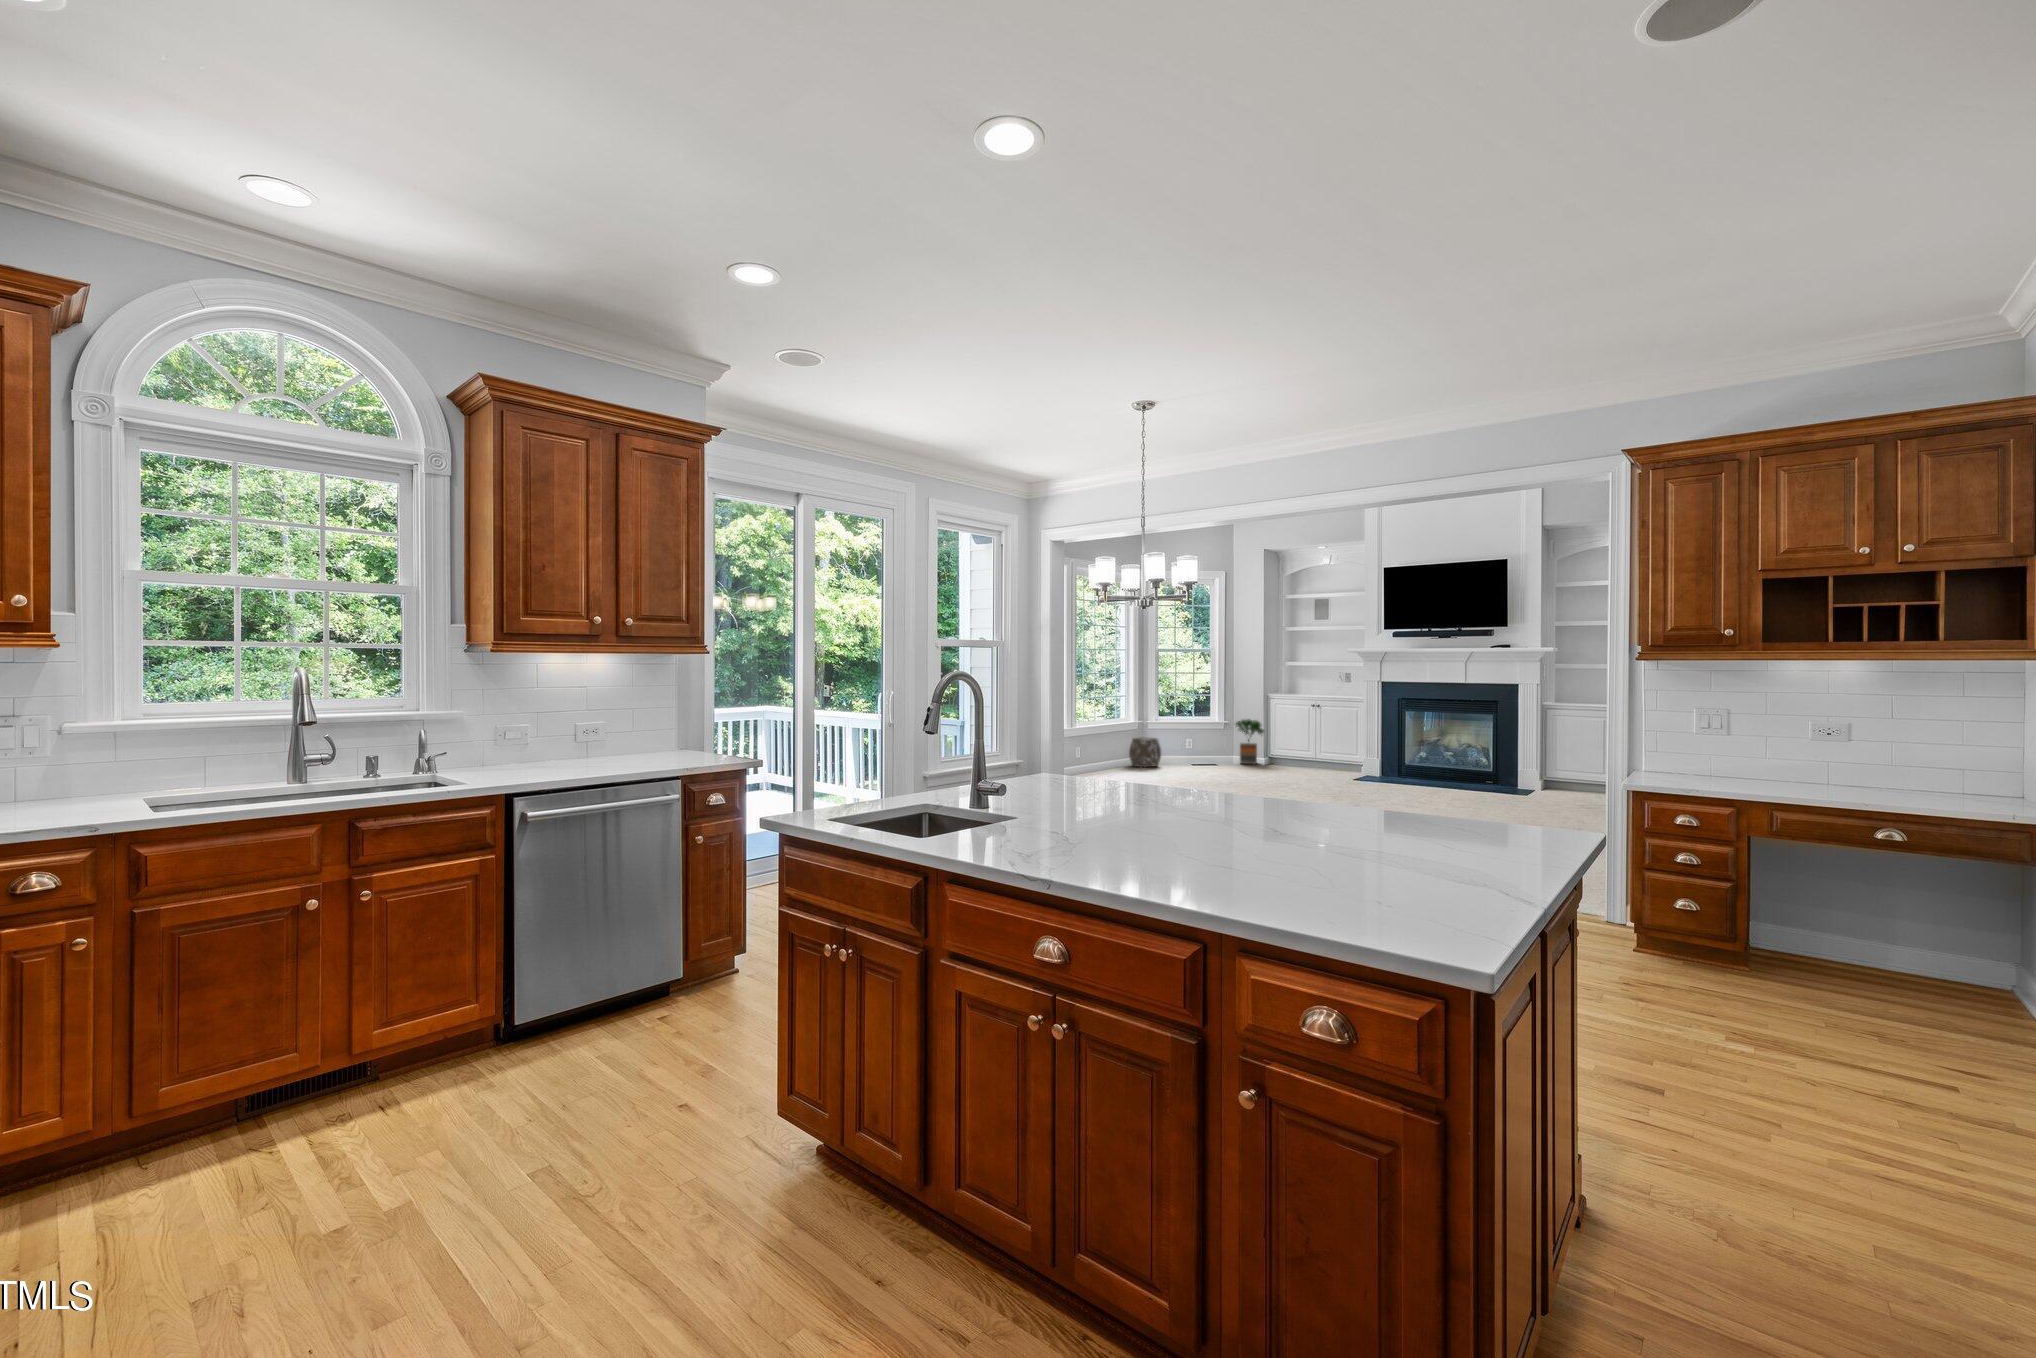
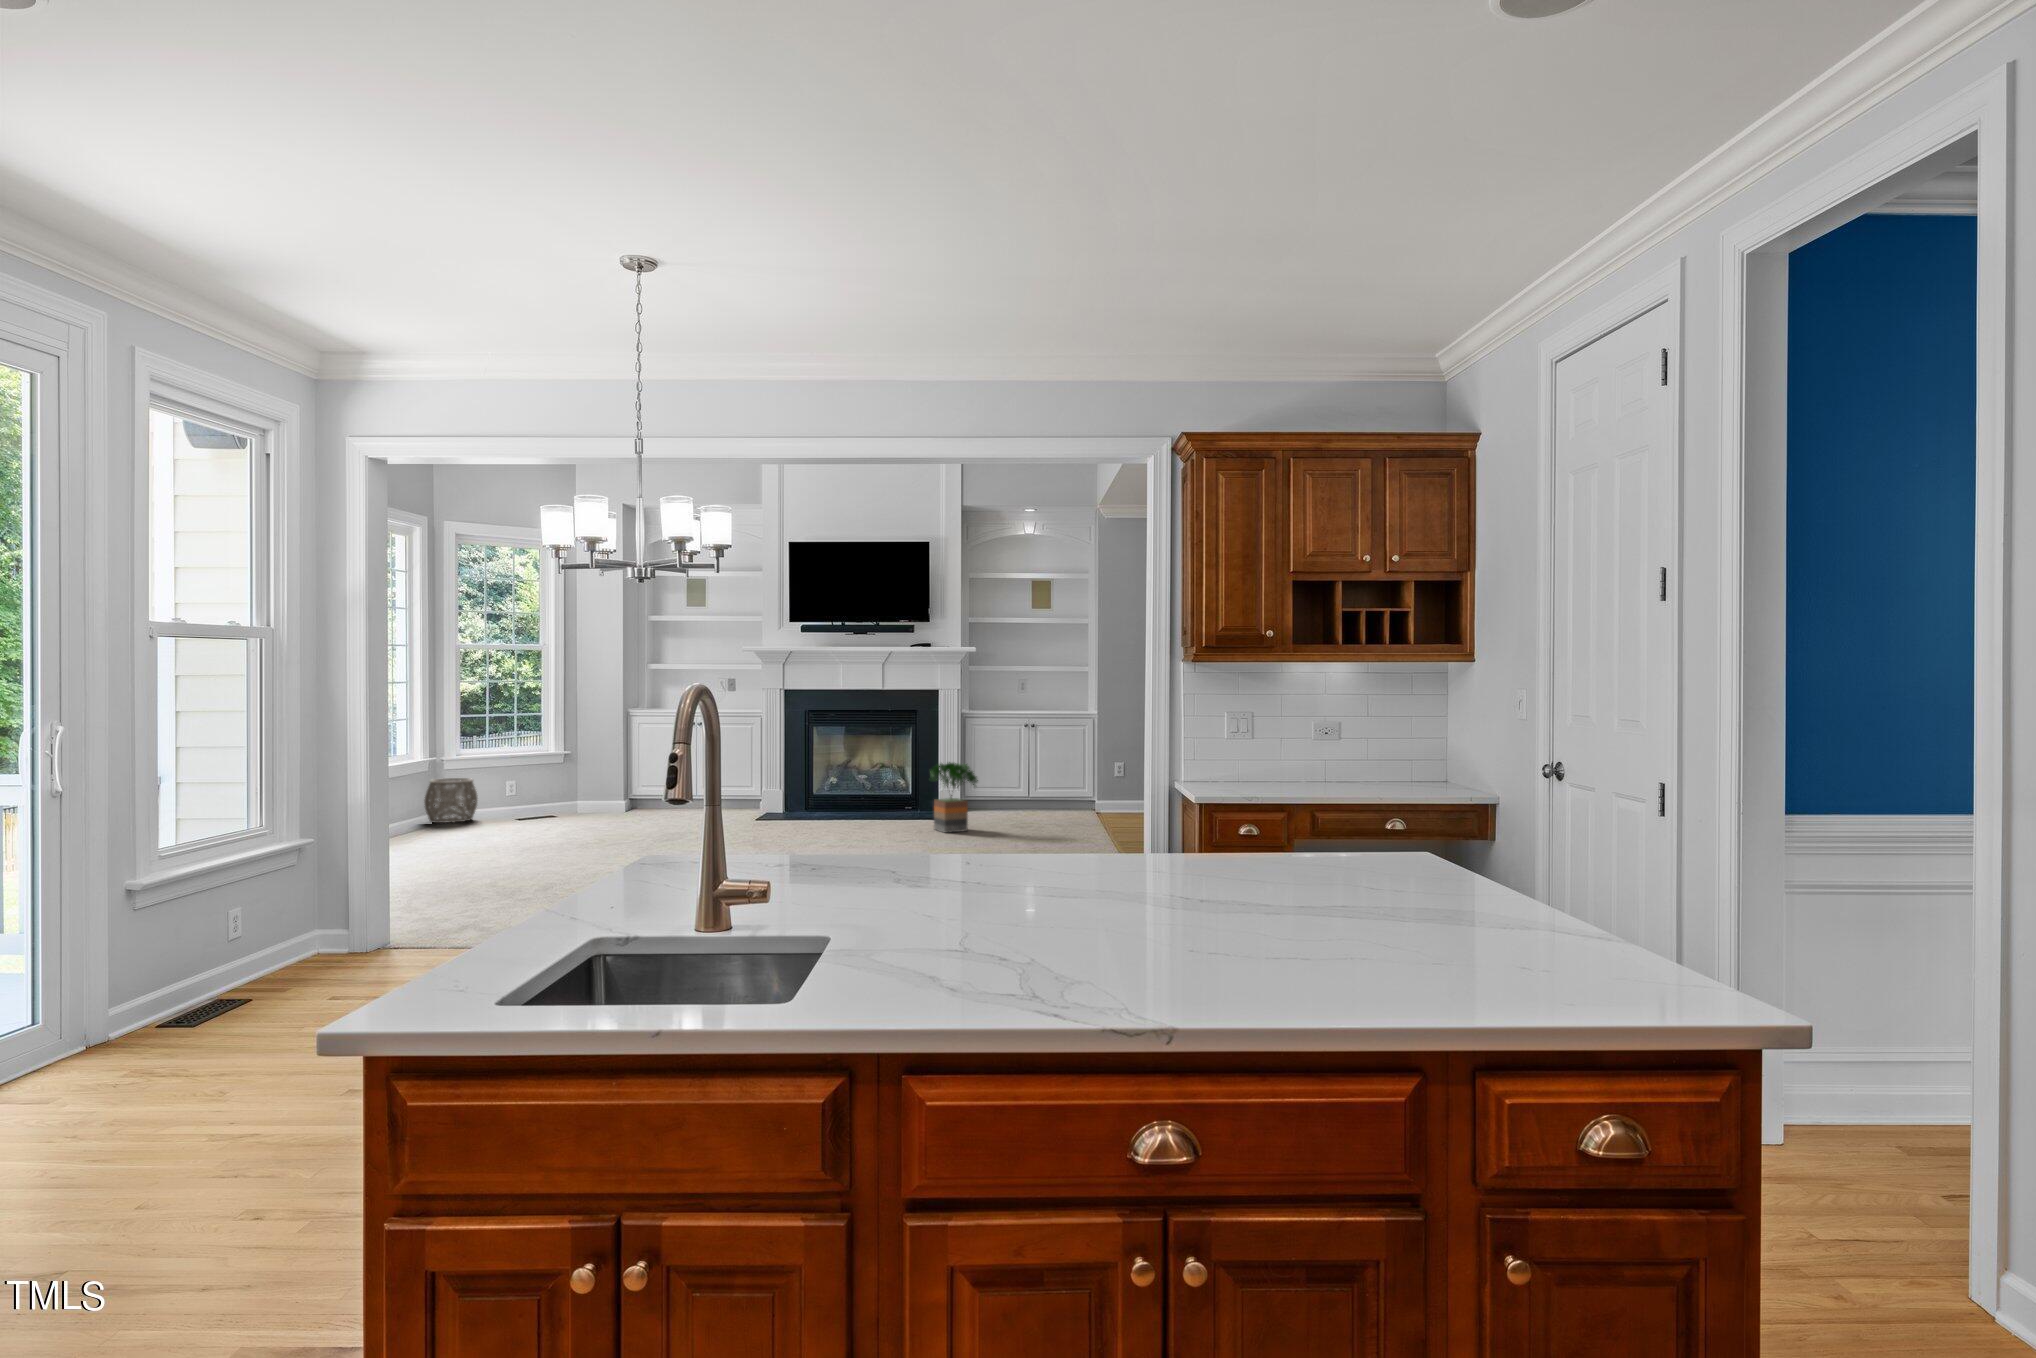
potted tree: present [1236,719,1264,764] -> present [930,762,978,833]

